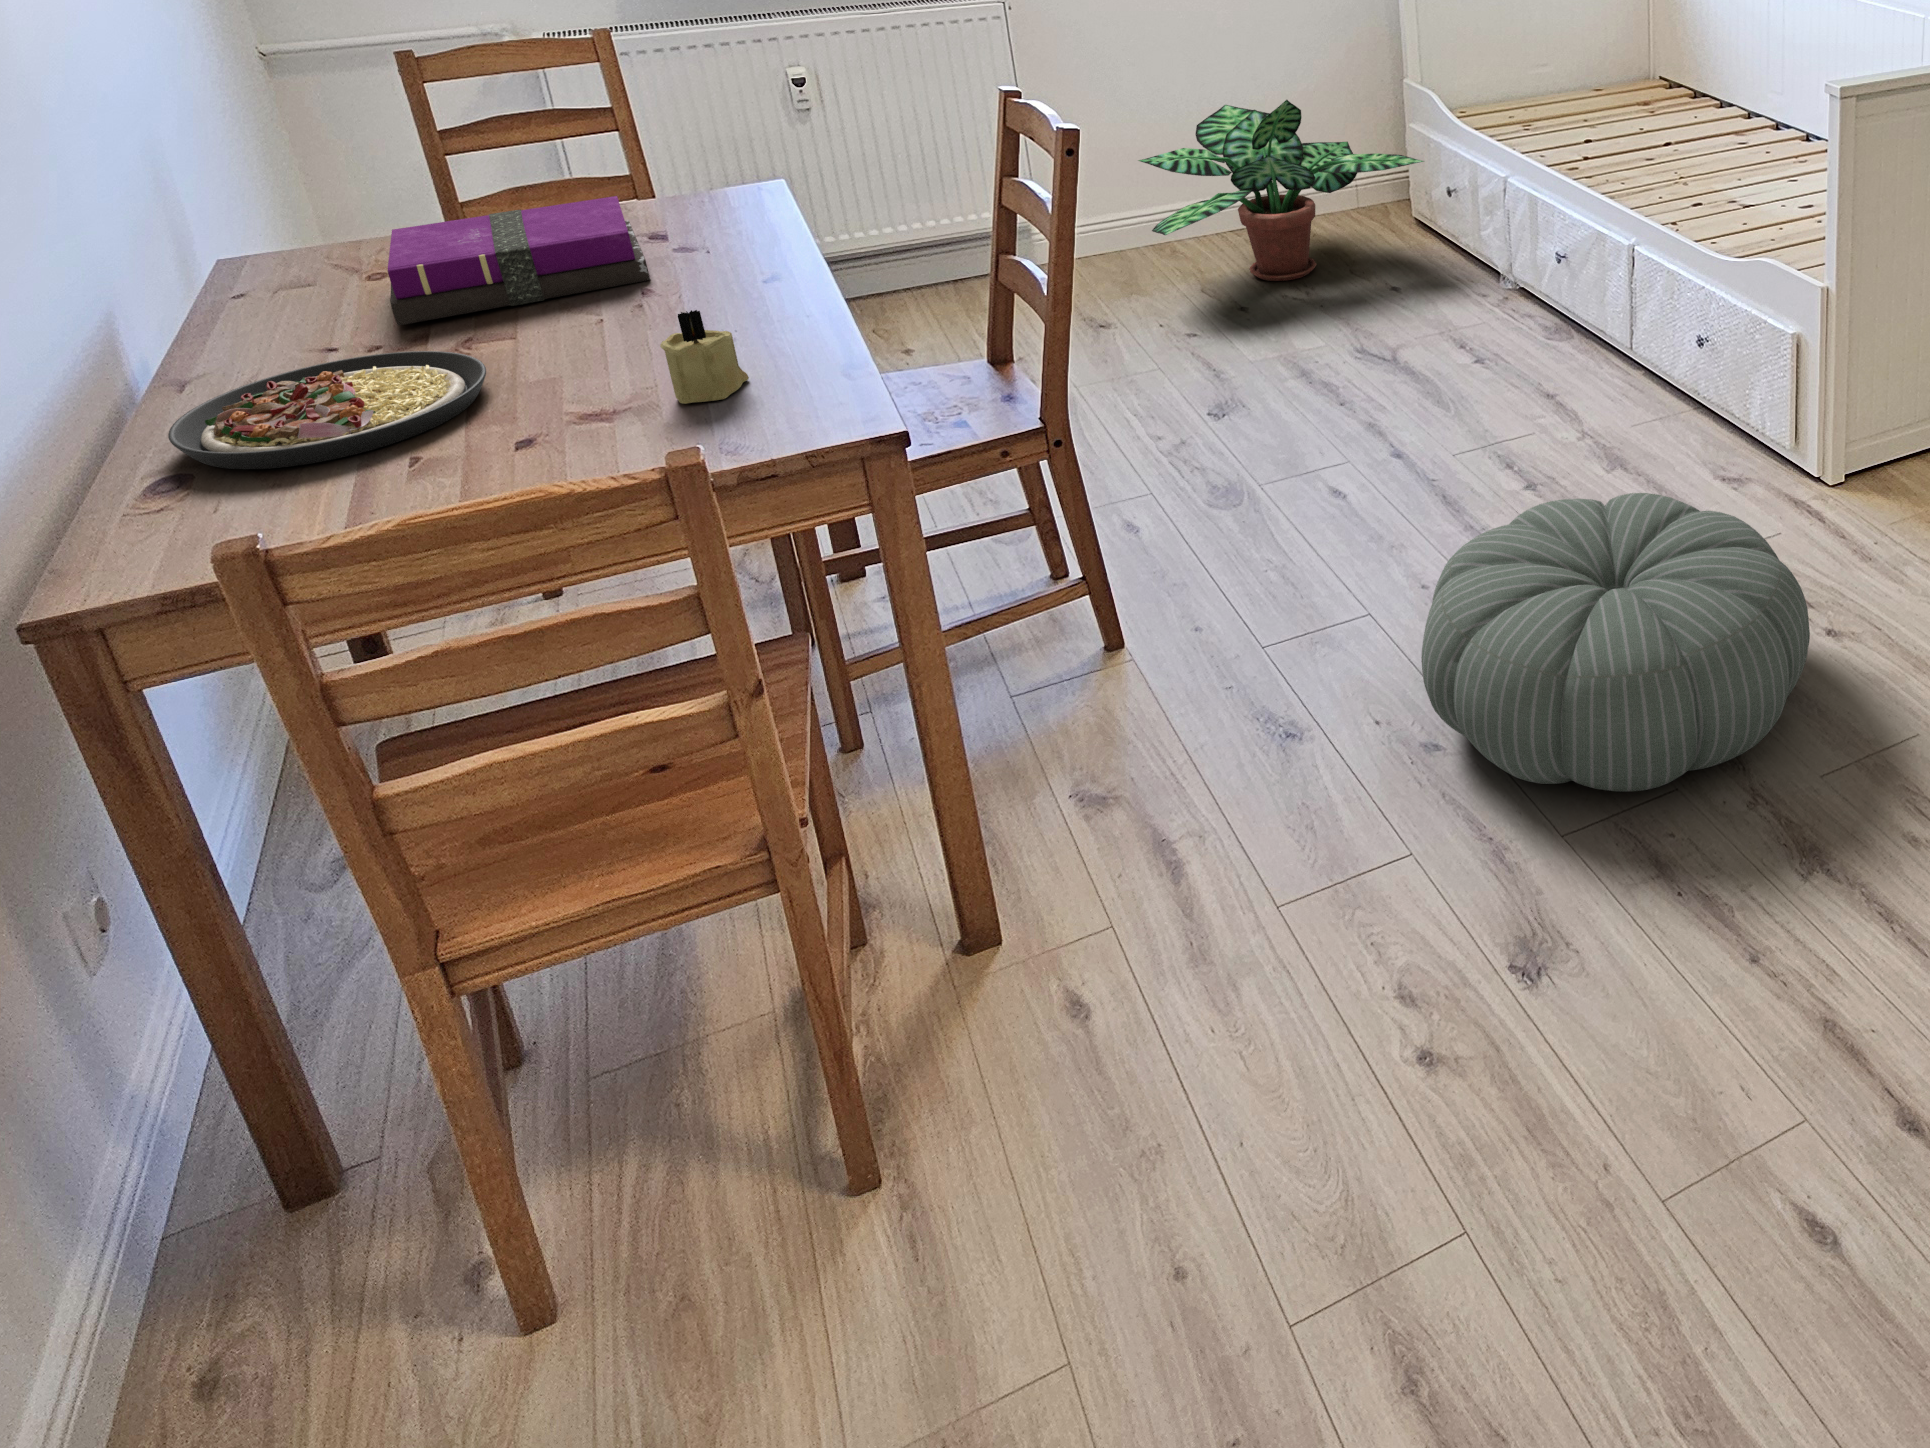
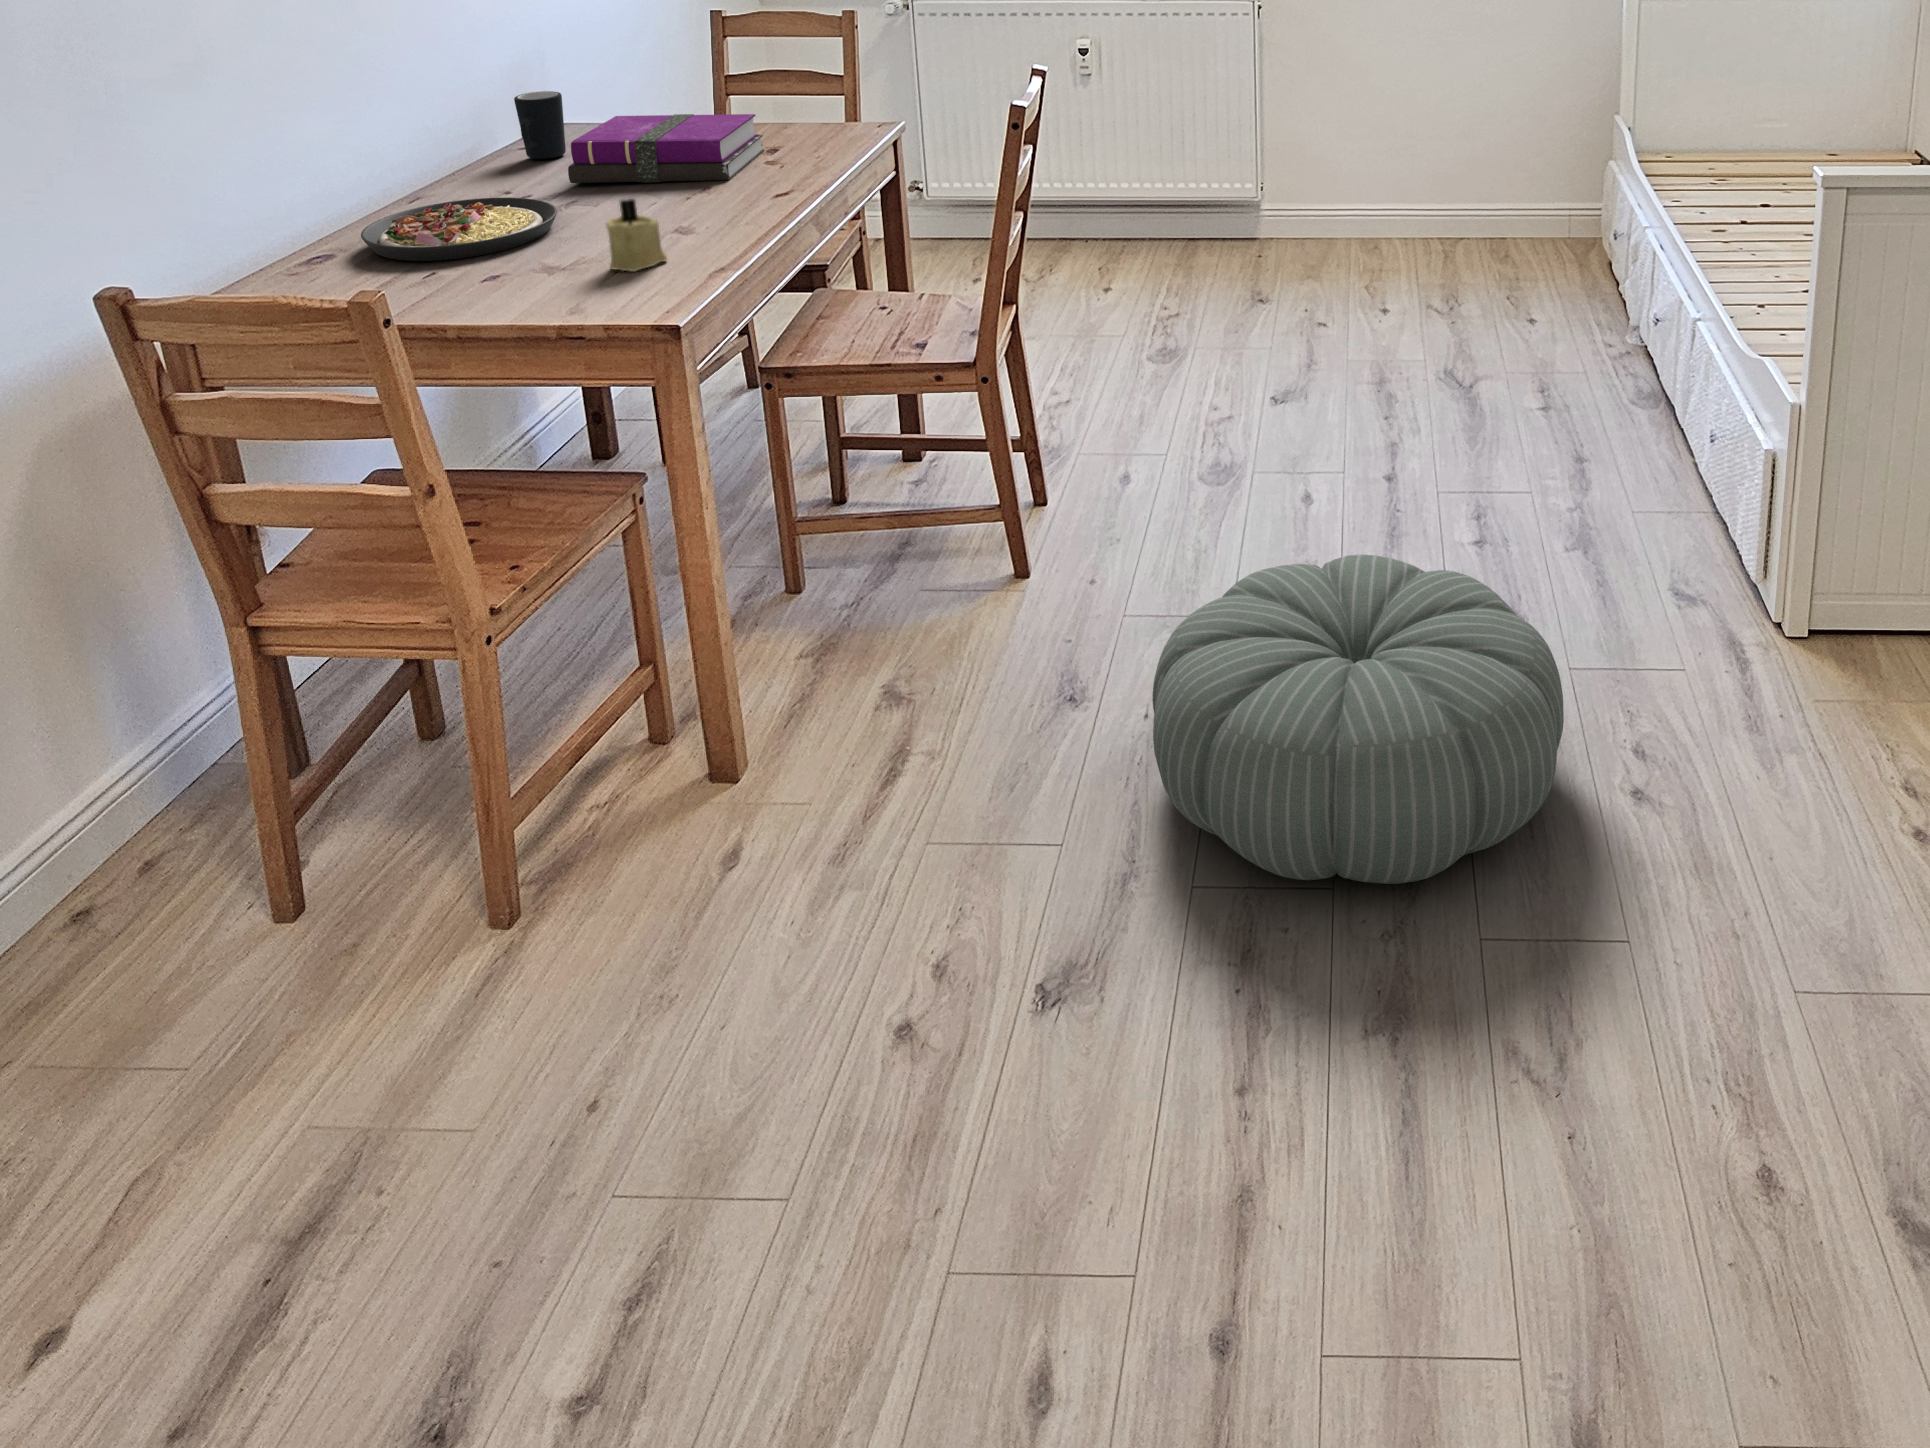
potted plant: present [1138,100,1424,281] -> none [1311,121,1582,298]
mug: none [197,213,298,310] -> present [514,91,566,159]

